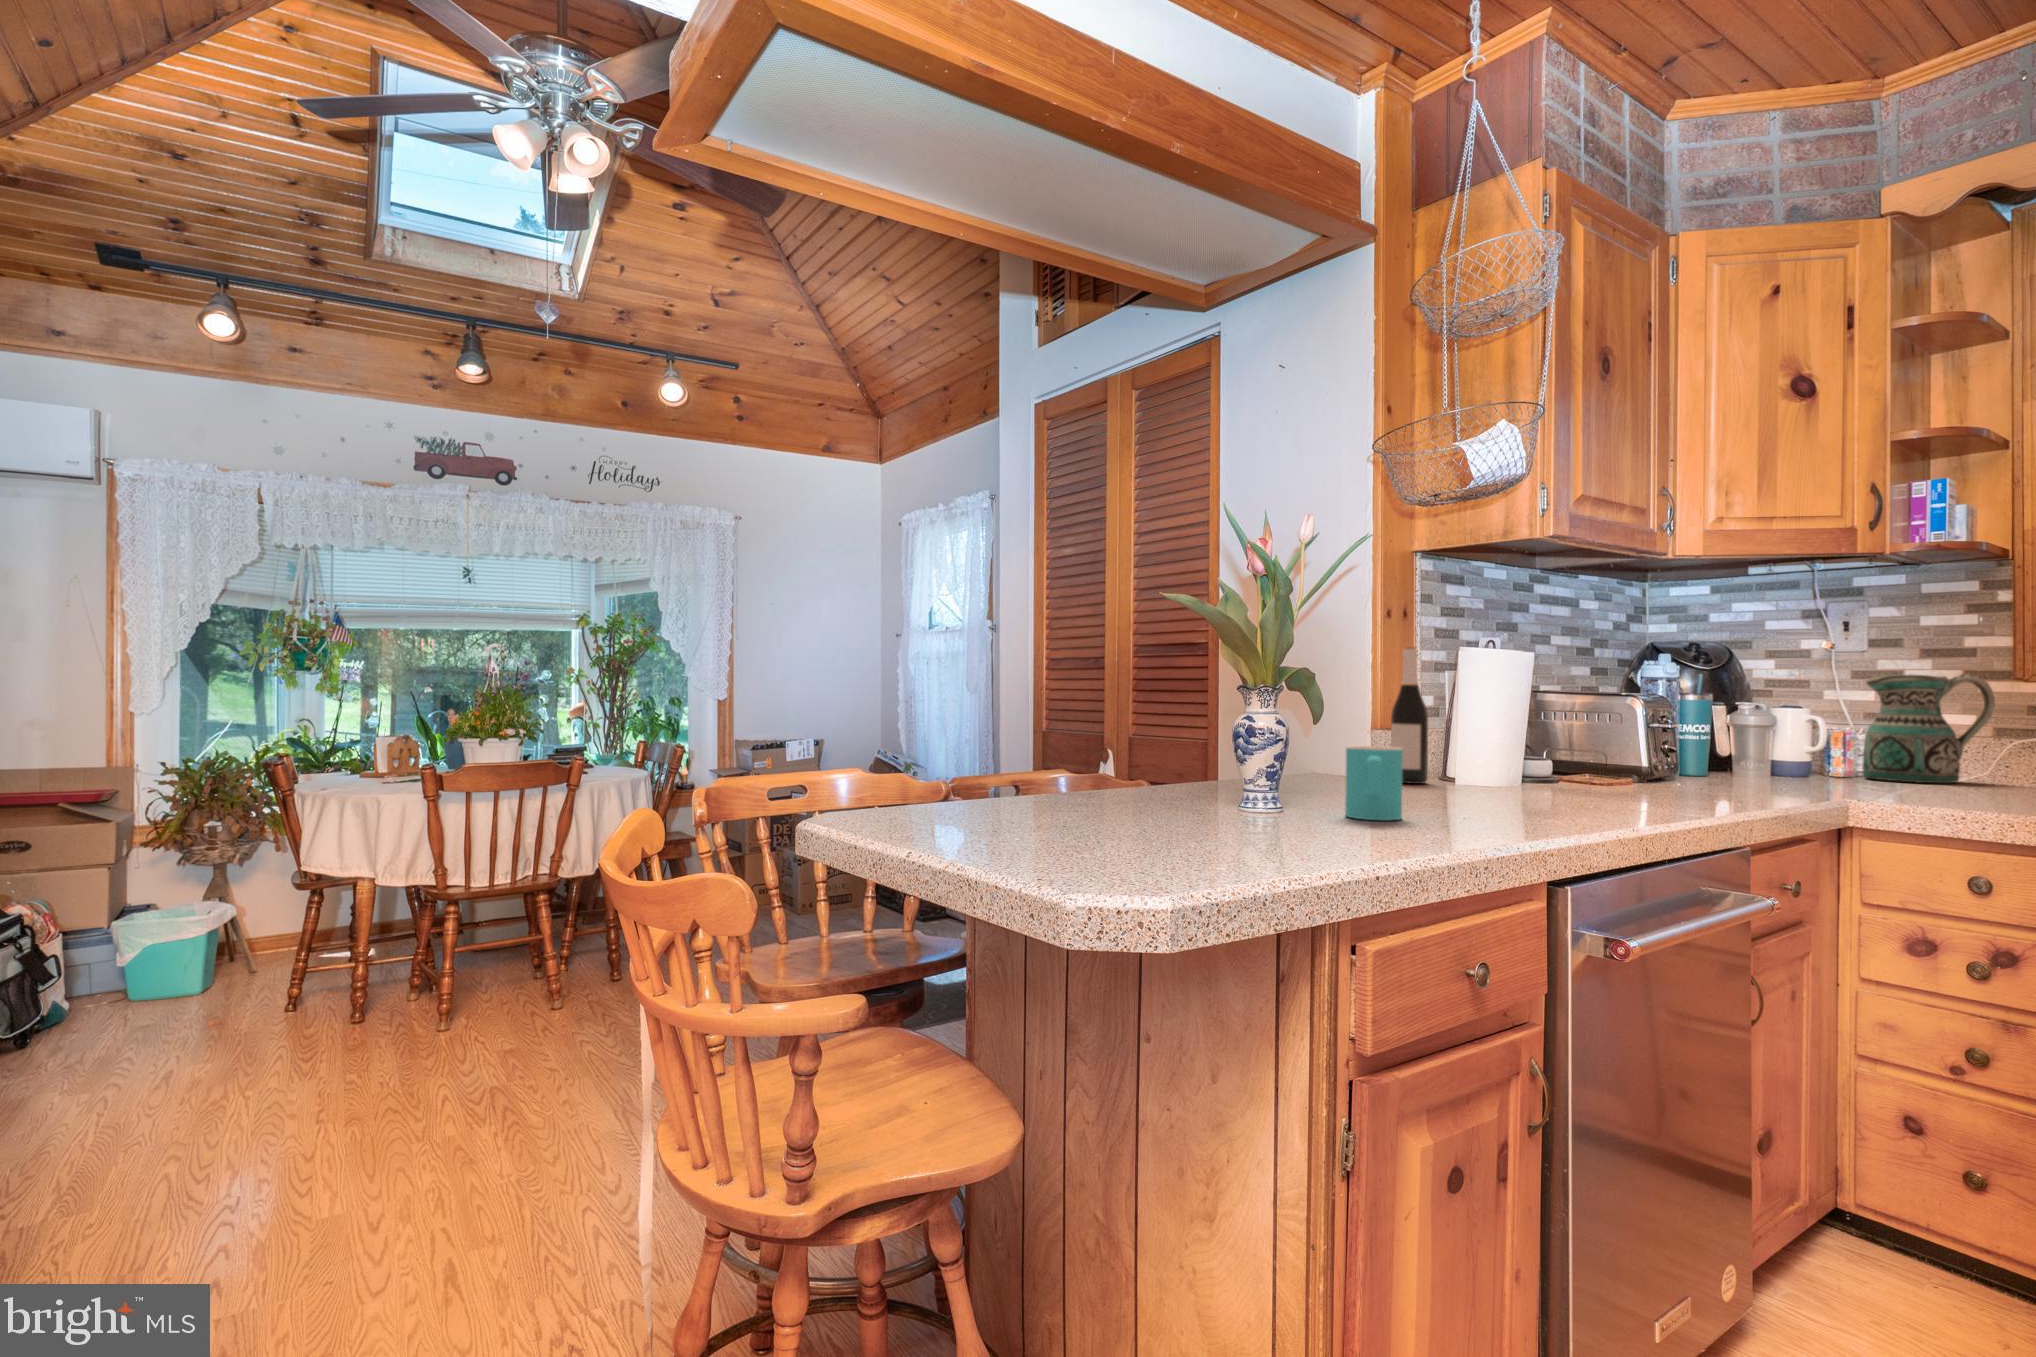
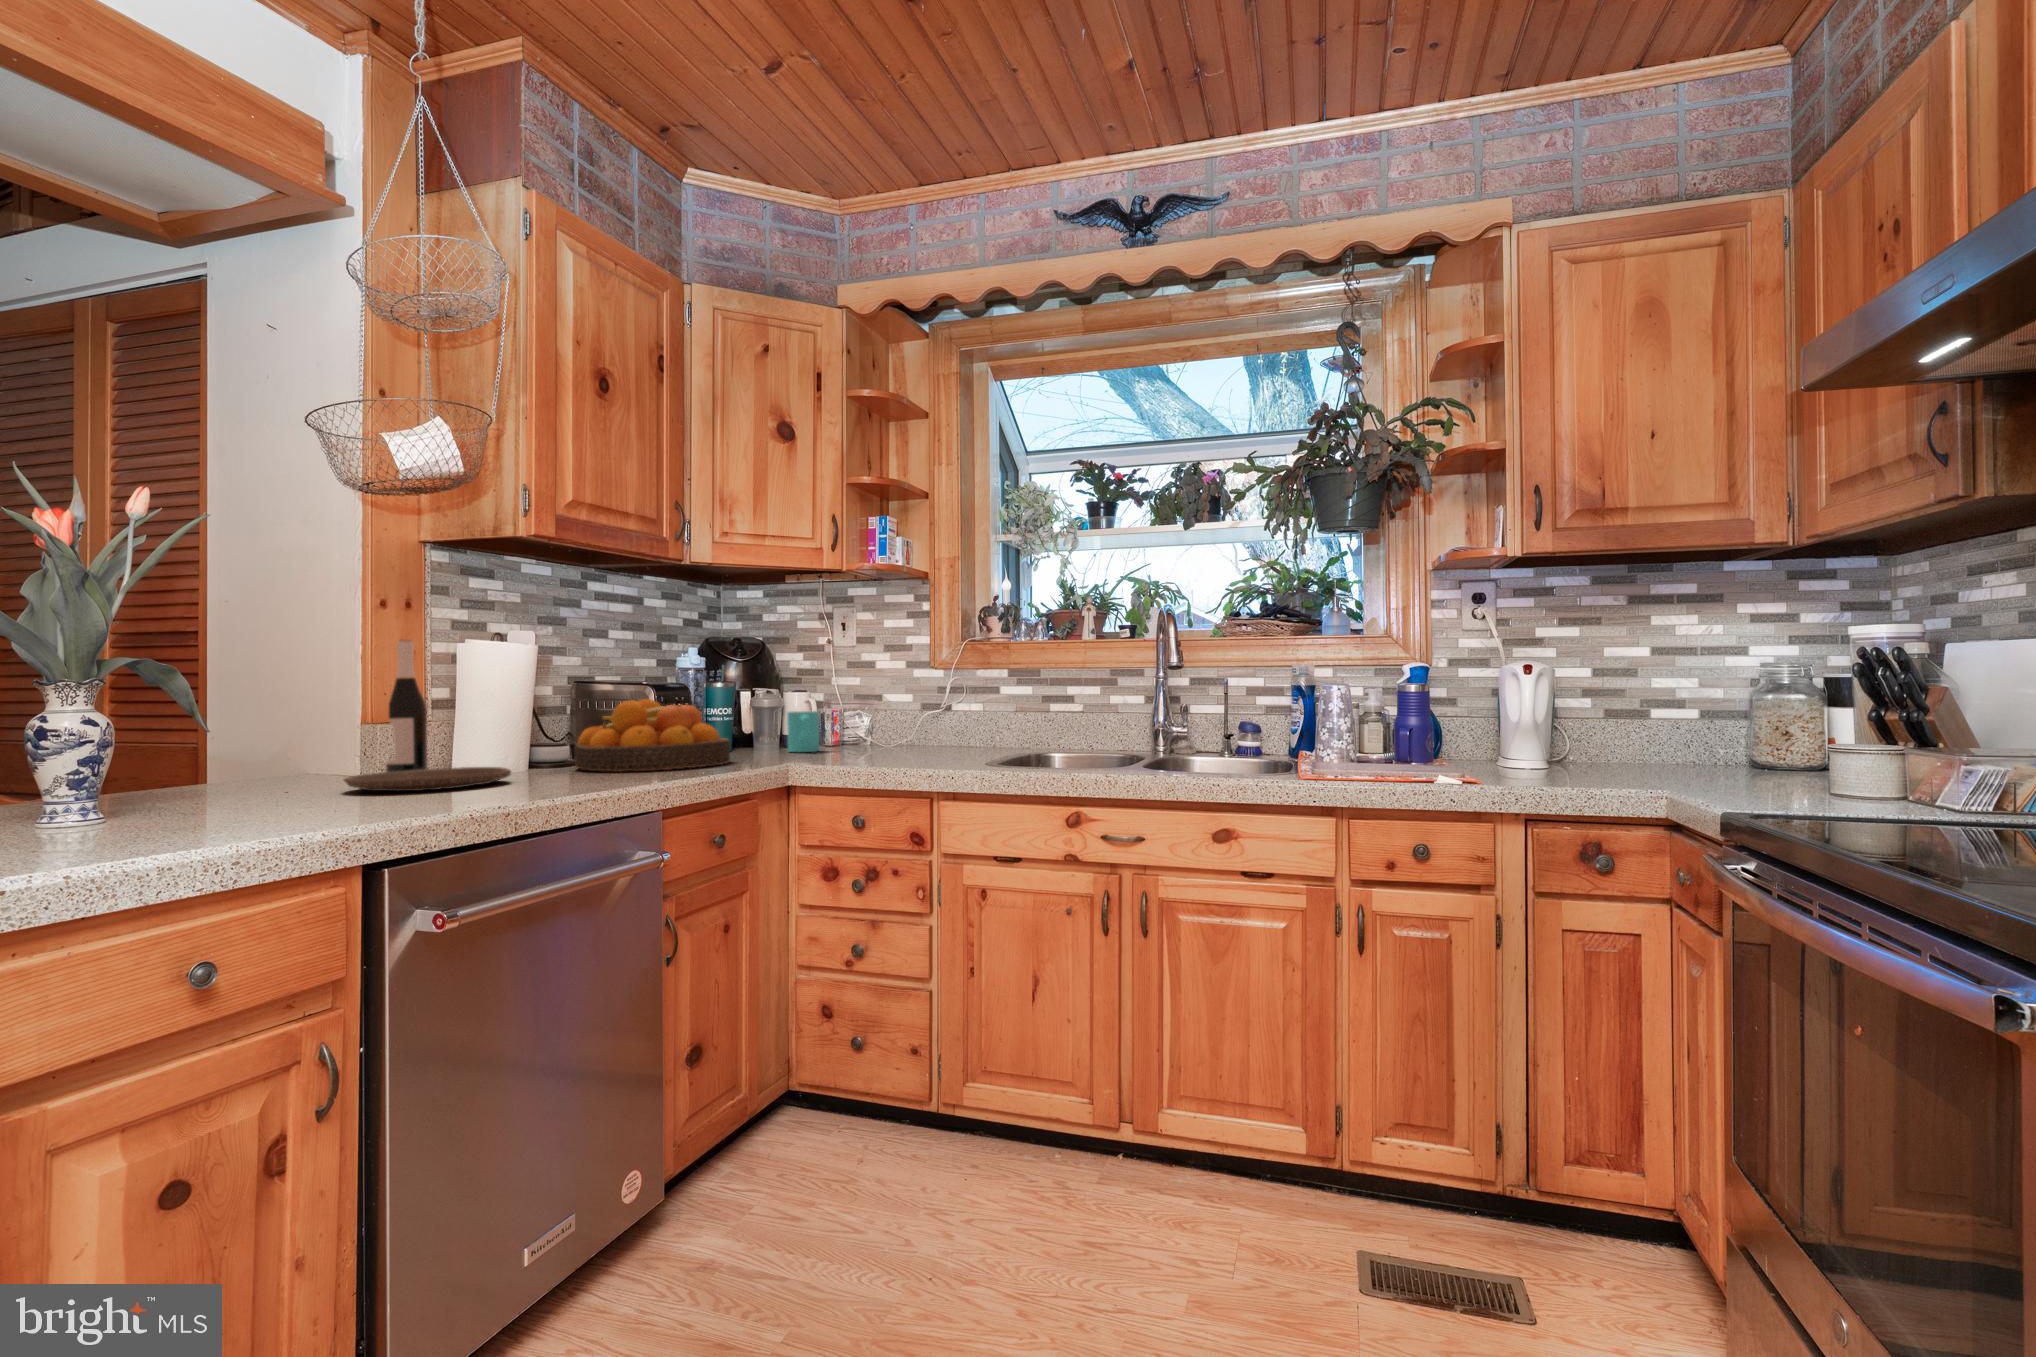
ceramic pitcher: present [1863,674,1995,783] -> none [849,662,925,746]
fruit bowl: none [1572,713,1772,798] -> present [574,699,730,772]
cup: present [1345,746,1402,820] -> present [787,711,819,752]
plate: none [1399,777,1560,802] -> present [344,767,511,791]

